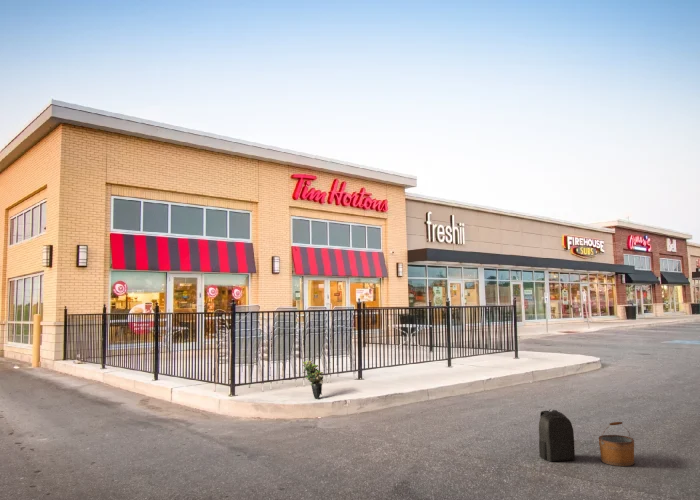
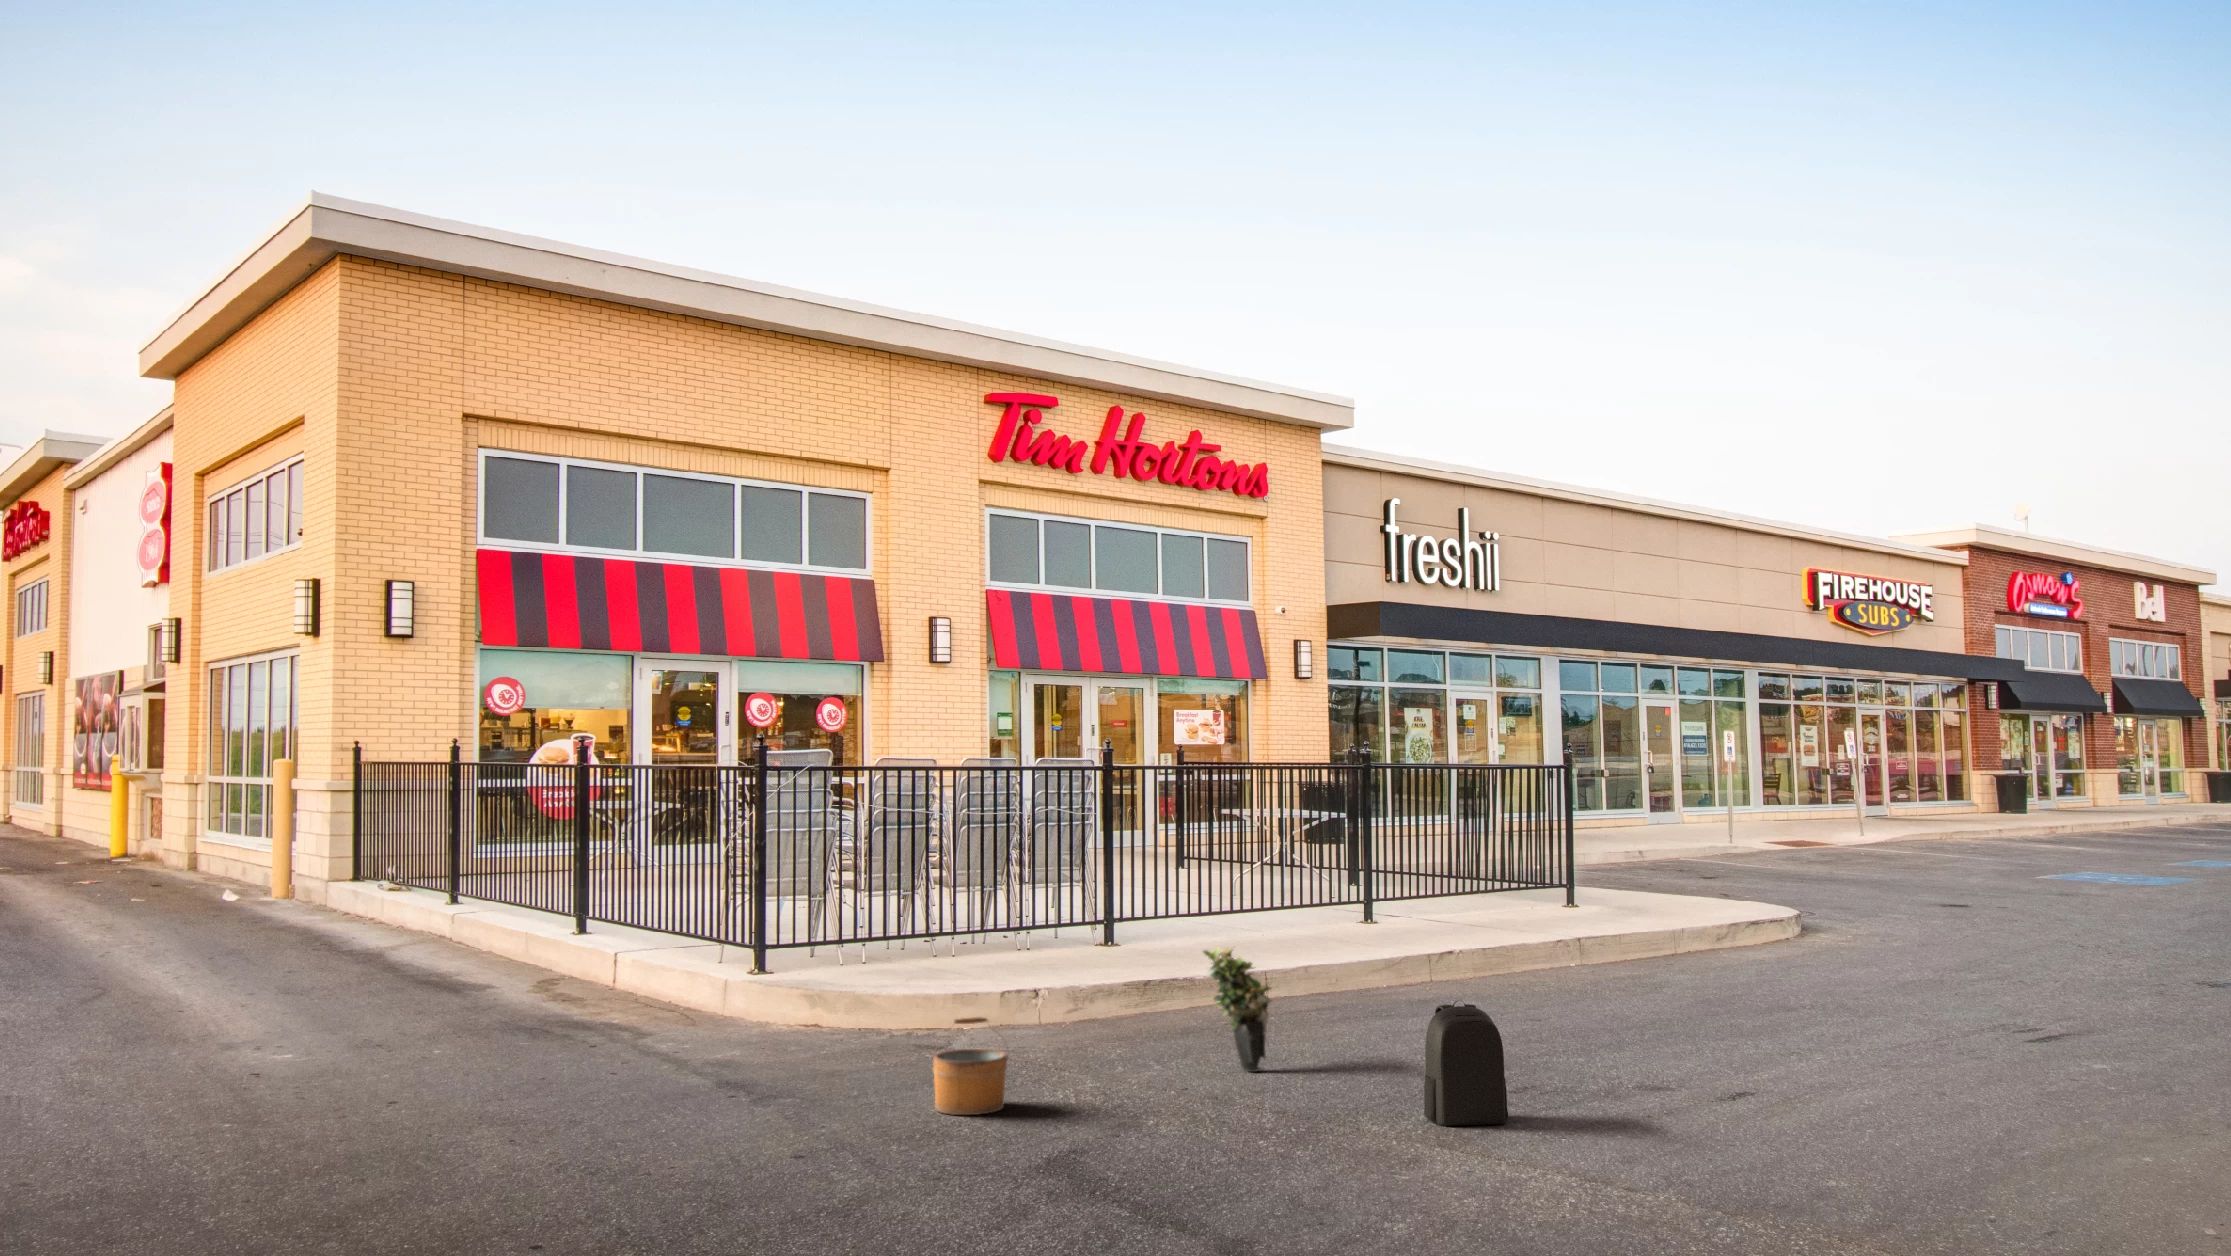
potted plant: present [303,361,323,399] -> present [1203,948,1271,1072]
bucket: present [599,422,634,466] -> present [932,1017,1008,1115]

